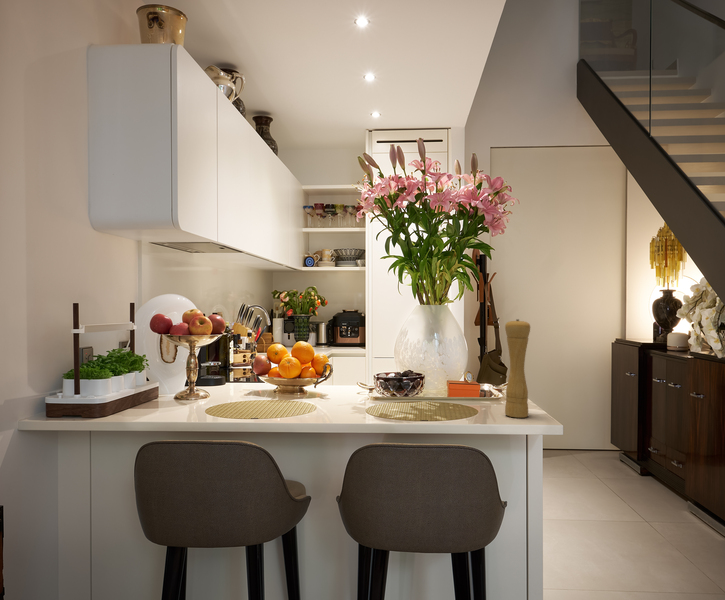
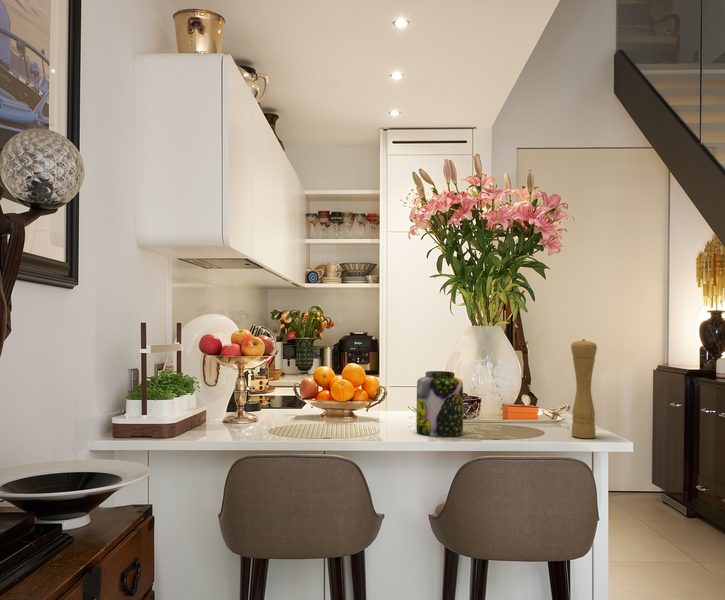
jar: none [355,350,399,414] -> present [416,371,463,437]

